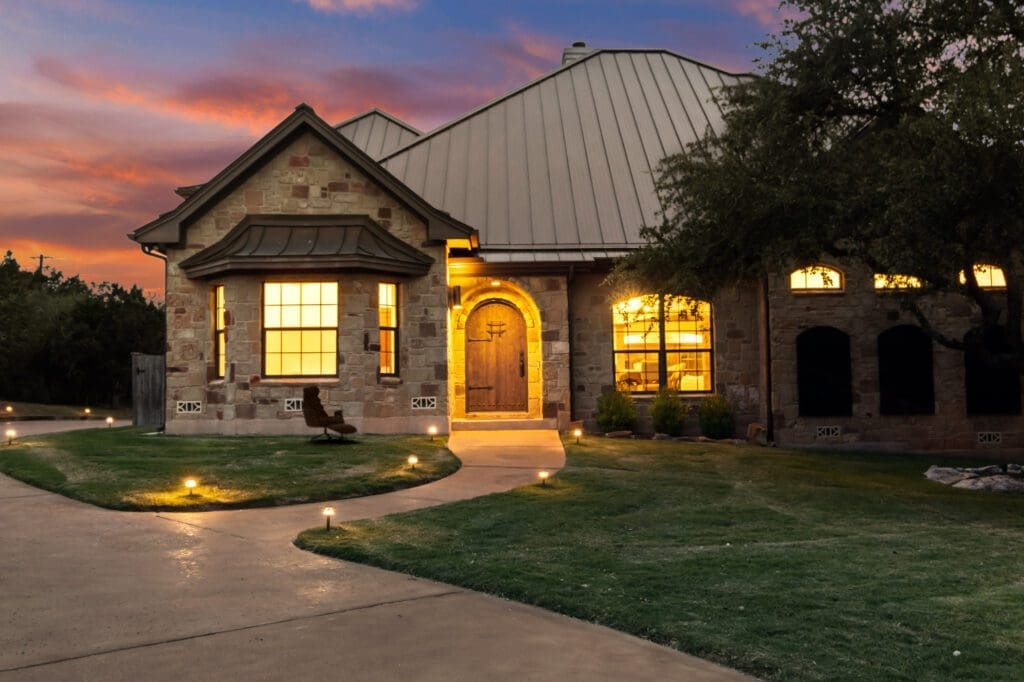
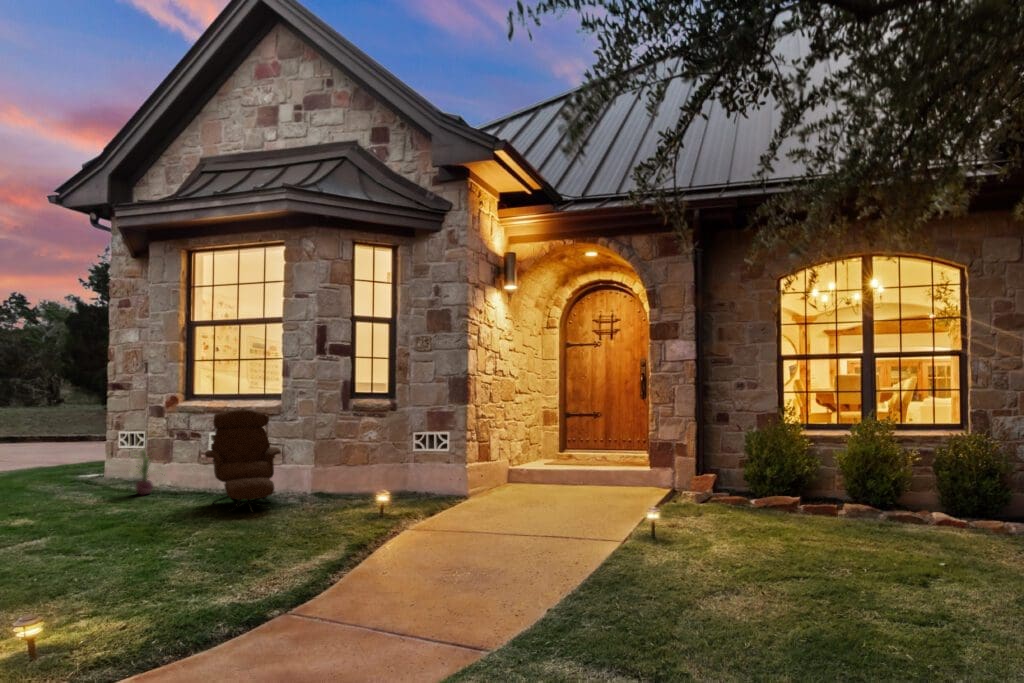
decorative plant: none [233,411,265,439] -> present [136,450,154,495]

